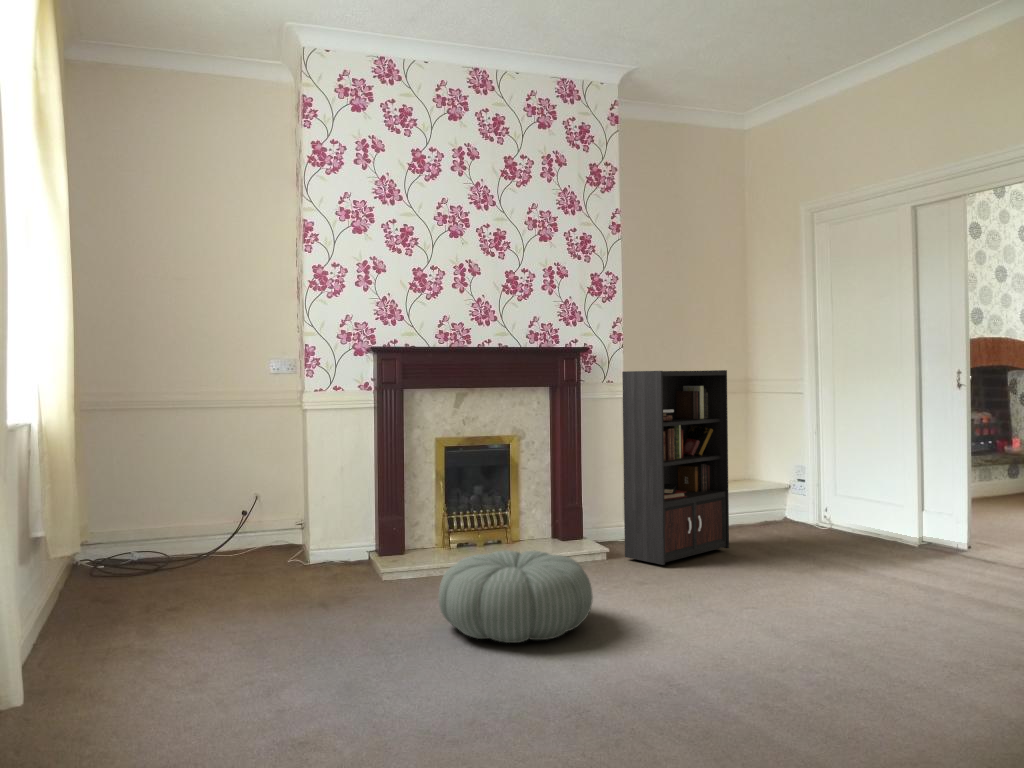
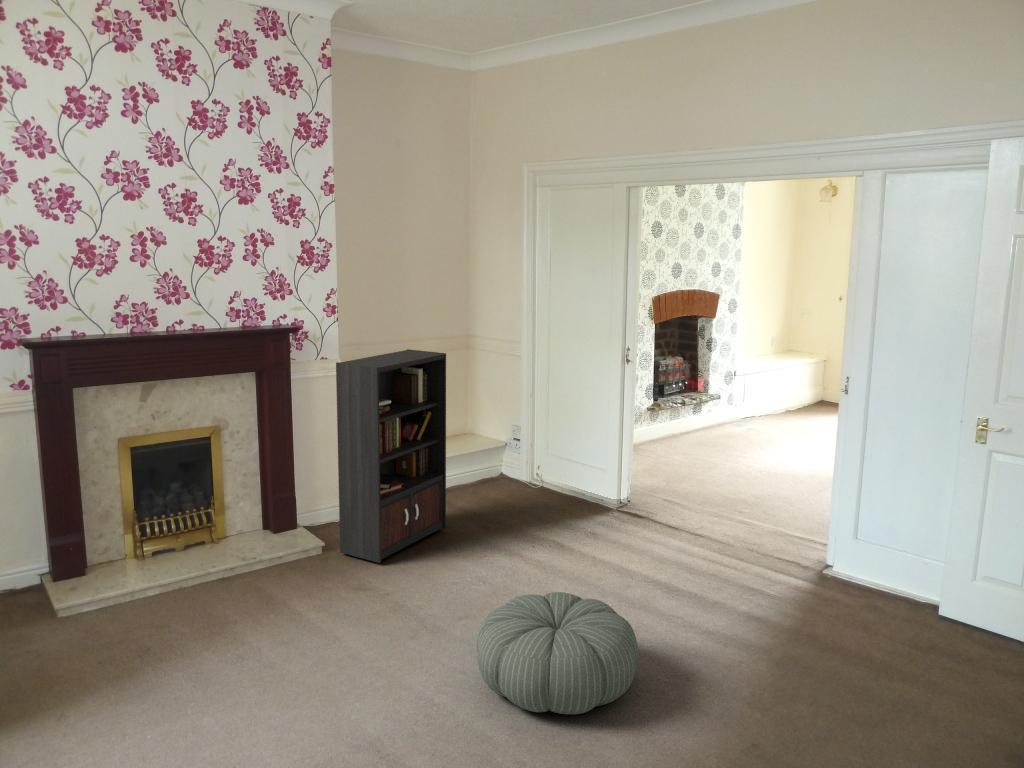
pouf: present [438,550,593,643] -> present [477,592,638,714]

